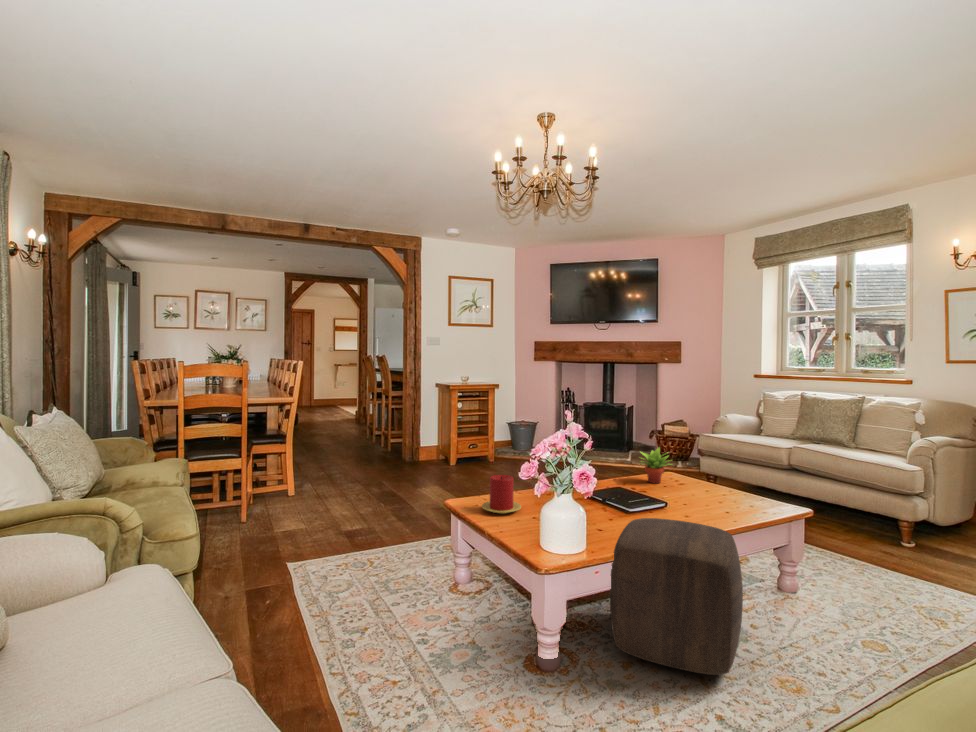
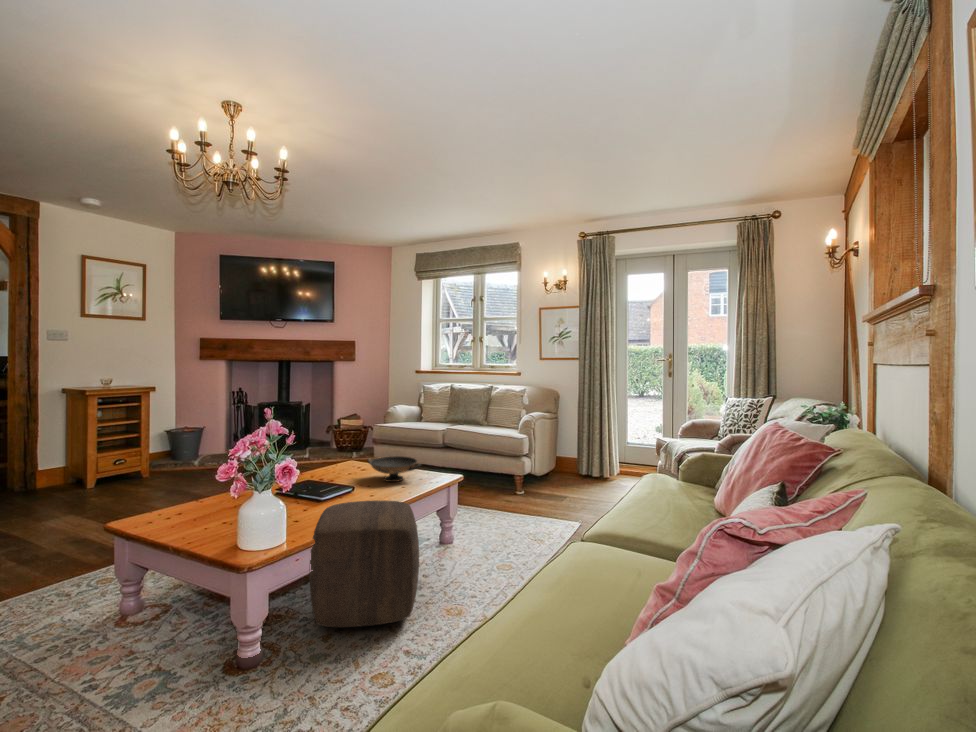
succulent plant: present [641,447,669,483] -> none [325,439,357,473]
decorative bowl: none [685,471,753,503] -> present [368,456,421,482]
candle: present [482,475,521,514] -> none [160,484,209,527]

